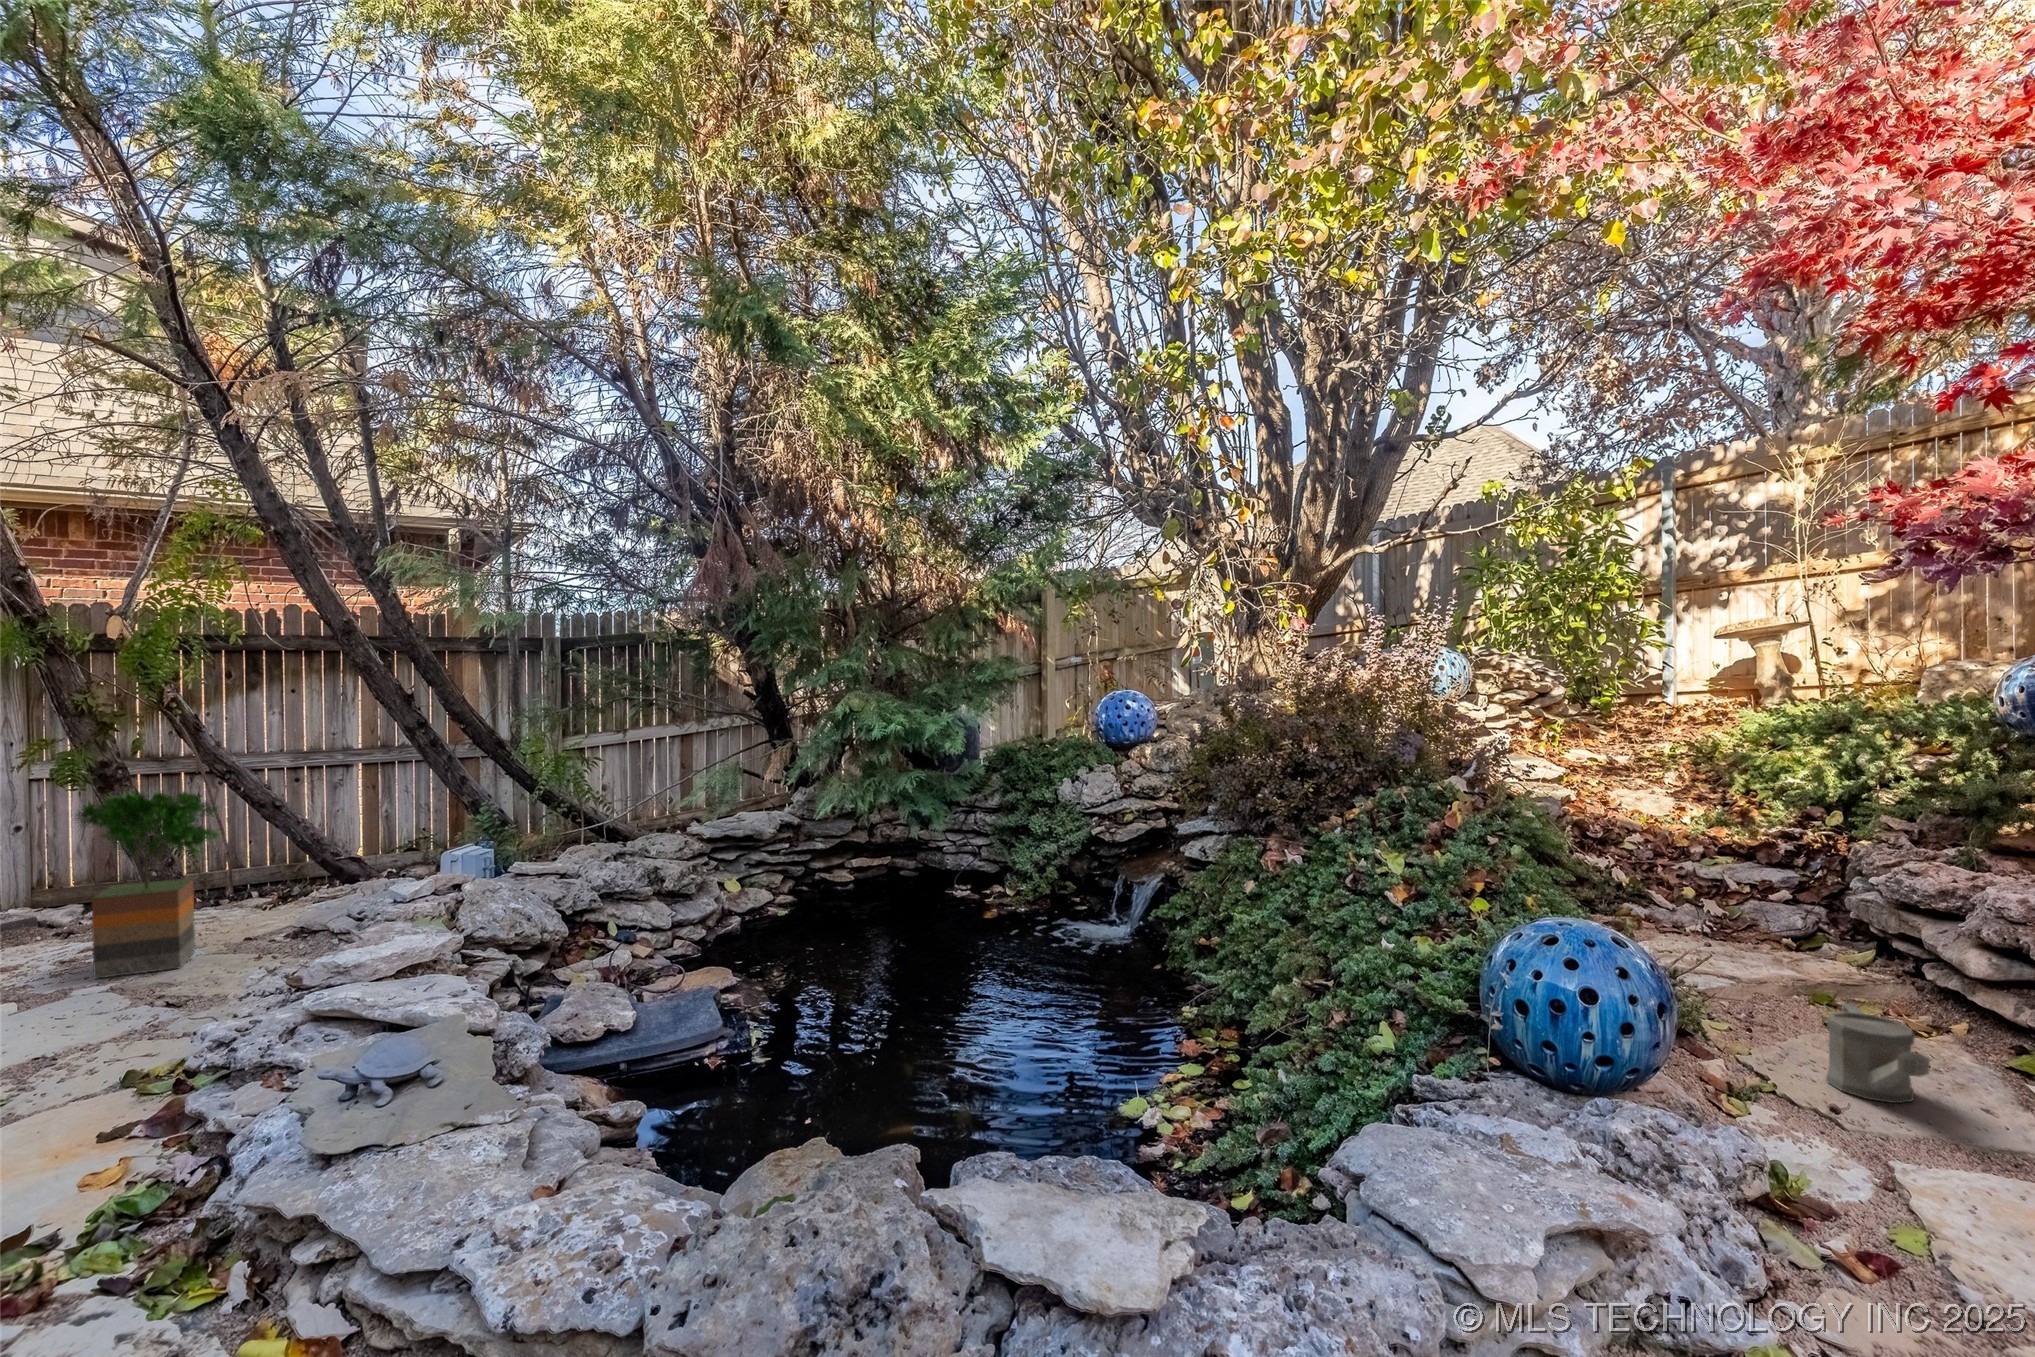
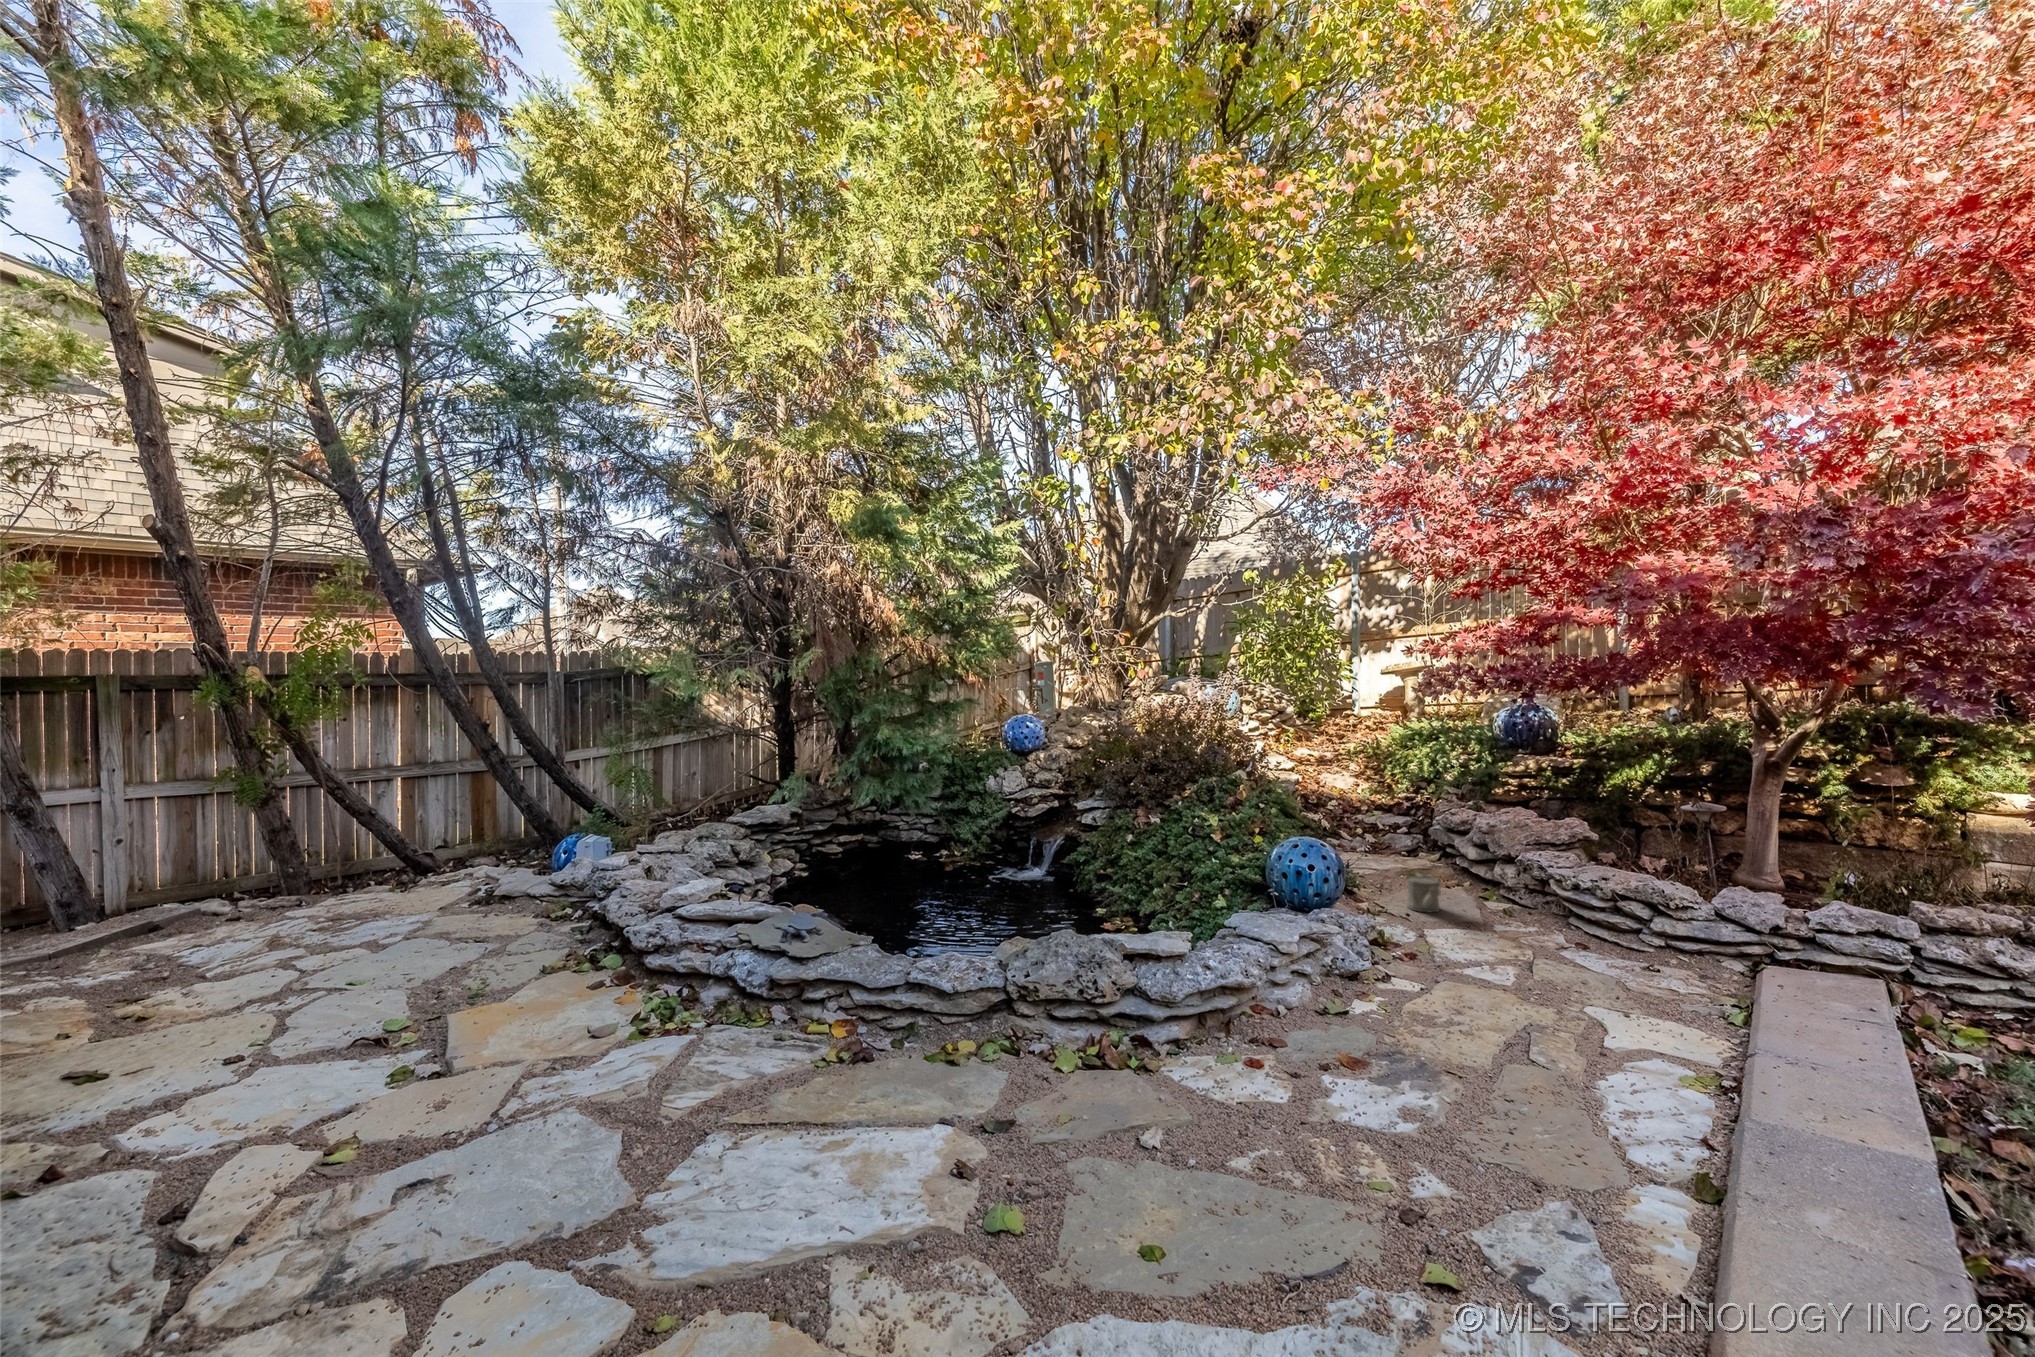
potted tree: present [75,791,220,979] -> none [409,805,505,929]

